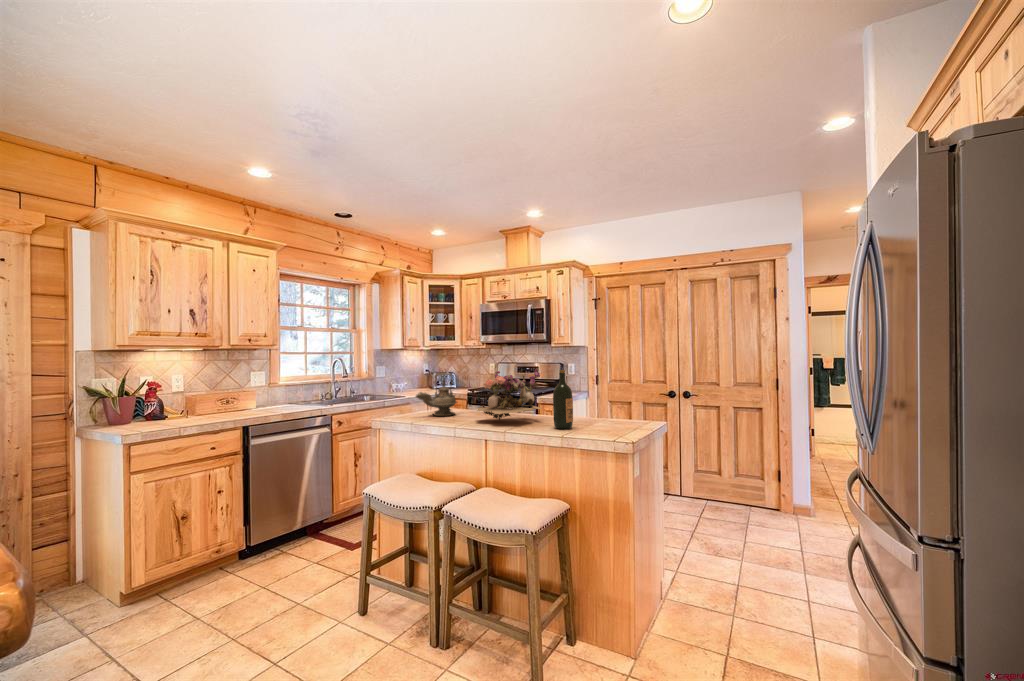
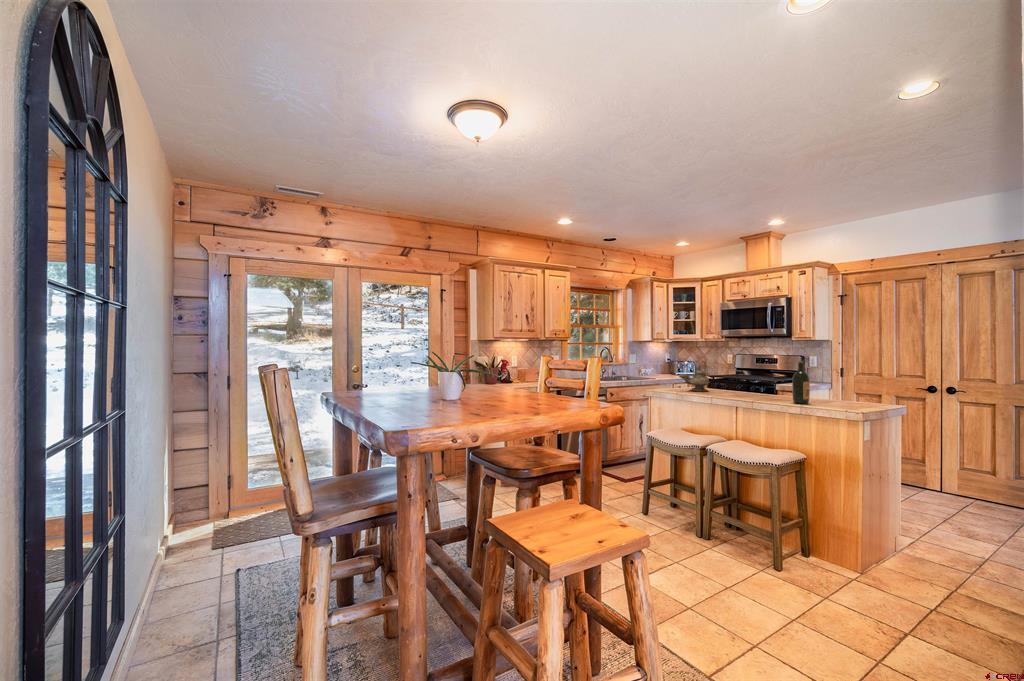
flower arrangement: present [476,367,542,420] -> none [727,358,783,397]

